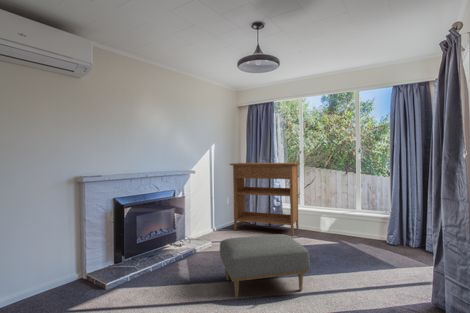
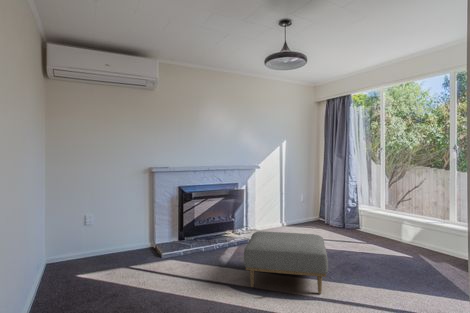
console table: present [230,163,300,236] -> none [298,160,378,241]

